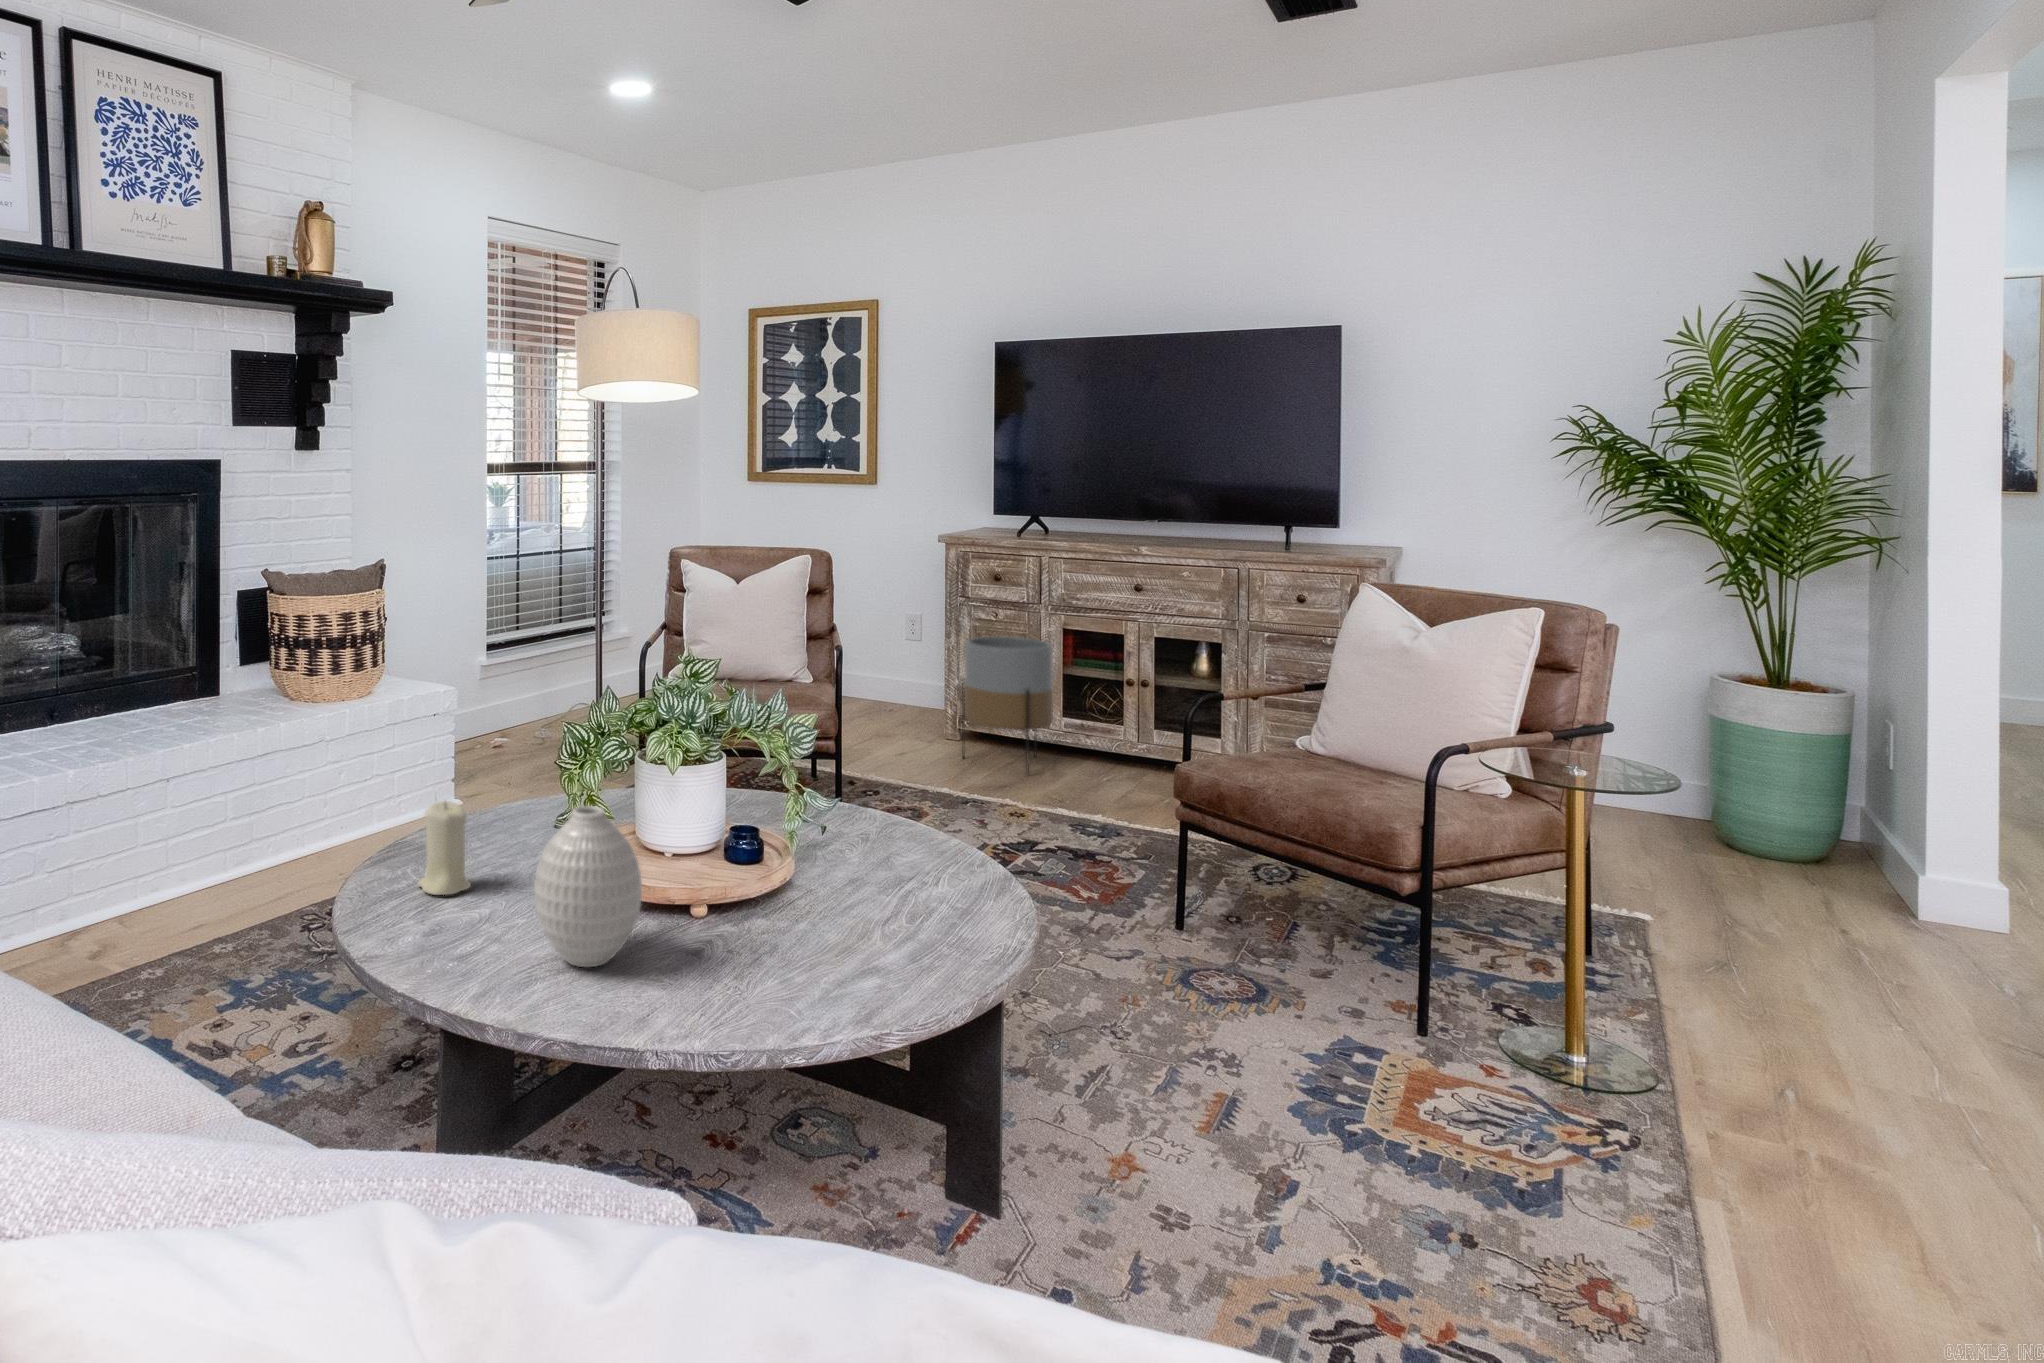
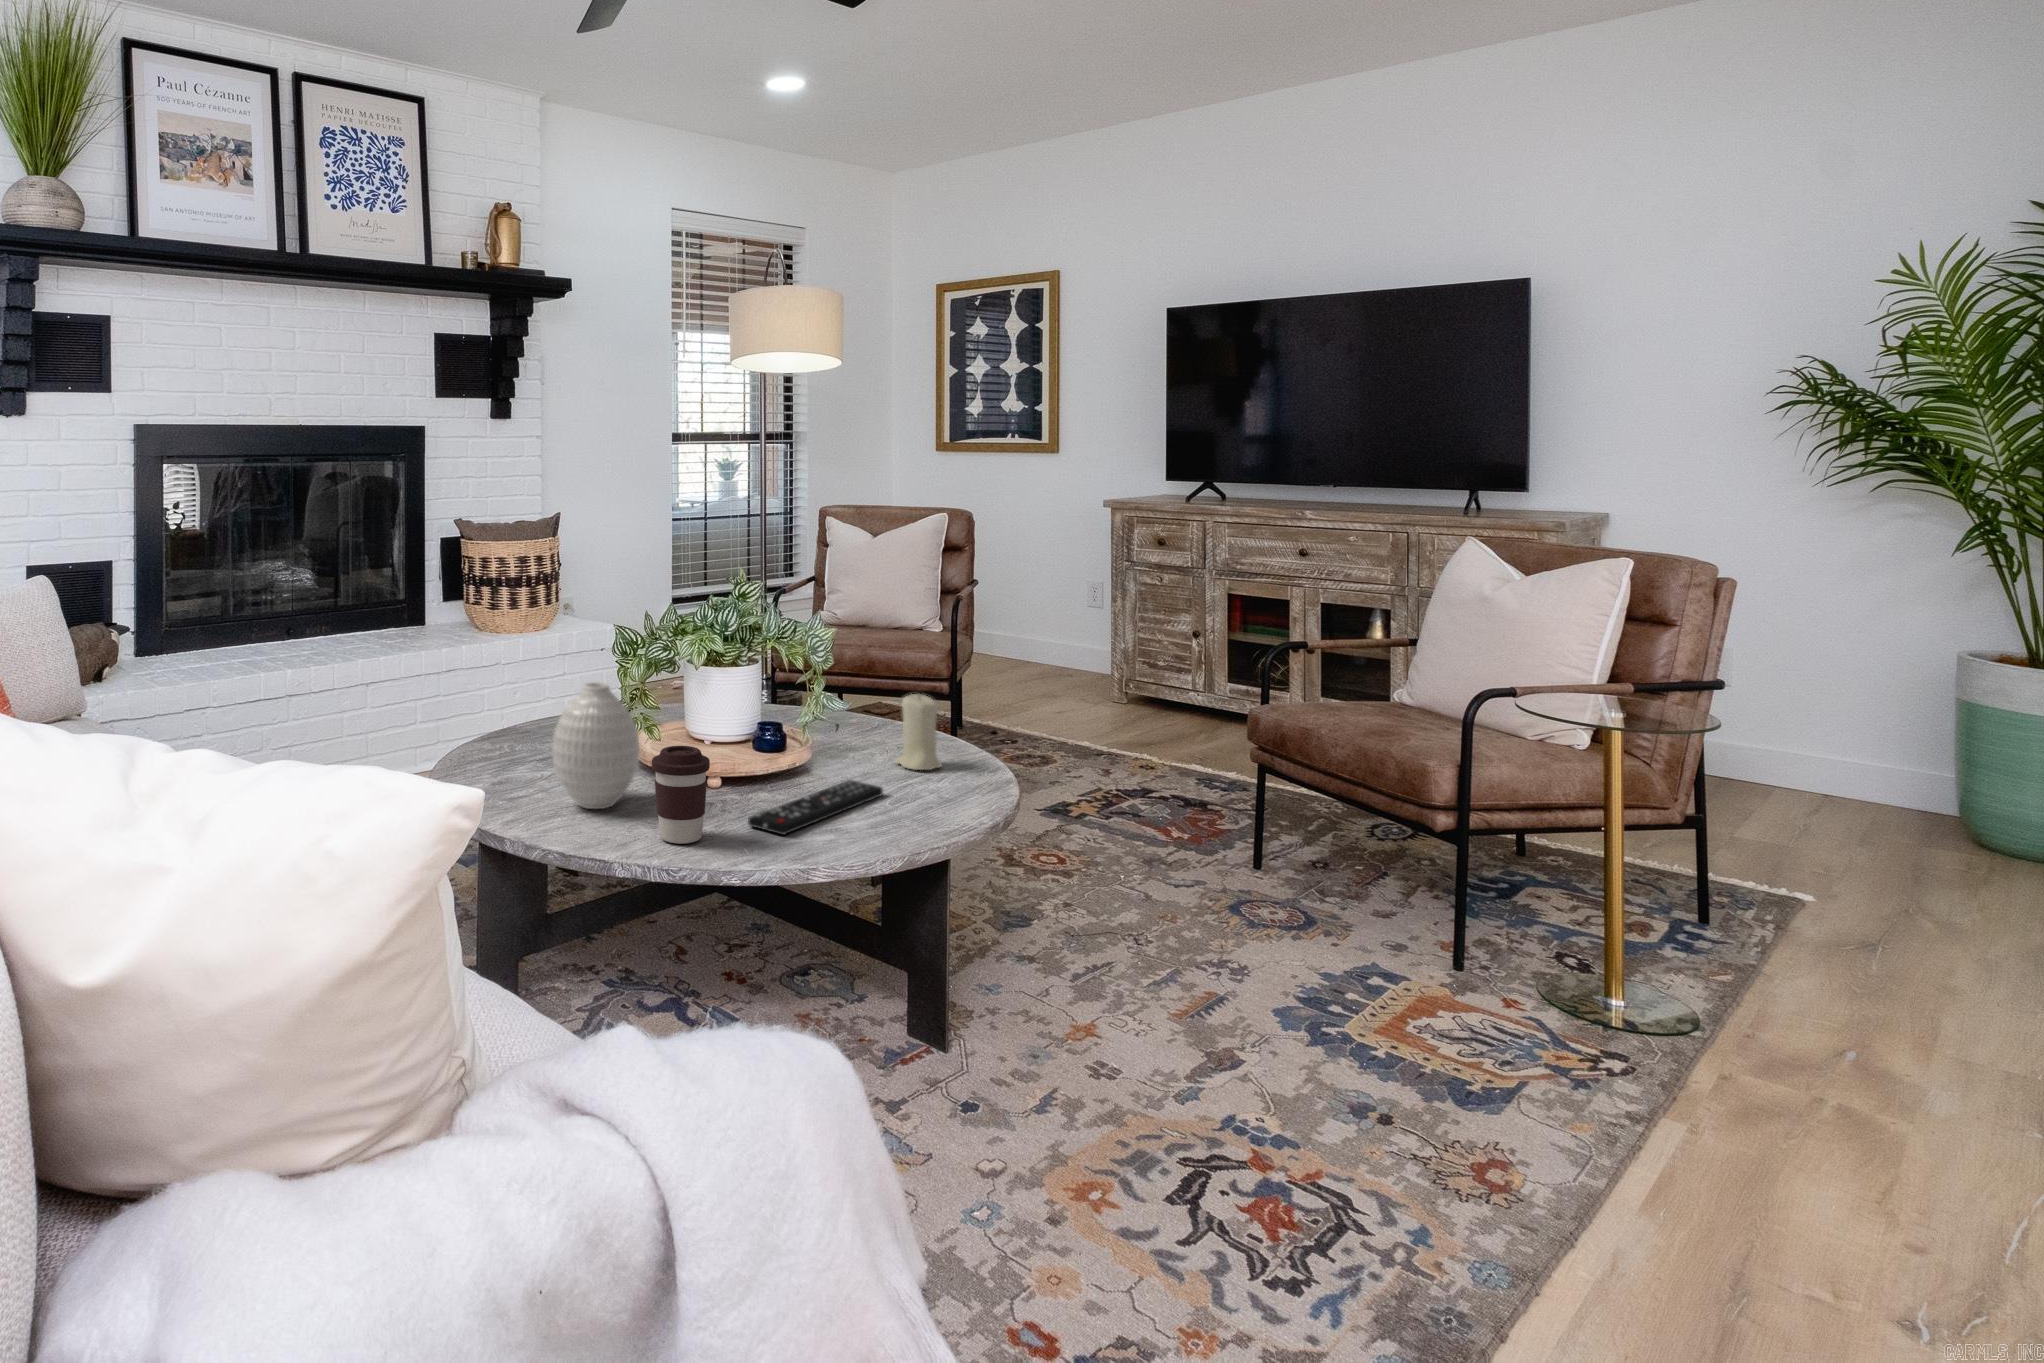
planter: present [962,636,1053,773] -> none [1118,598,1209,732]
candle: present [418,801,470,895] -> present [896,694,942,770]
coffee cup: none [687,887,759,1013] -> present [652,746,710,844]
remote control: none [790,898,907,987] -> present [748,780,883,835]

